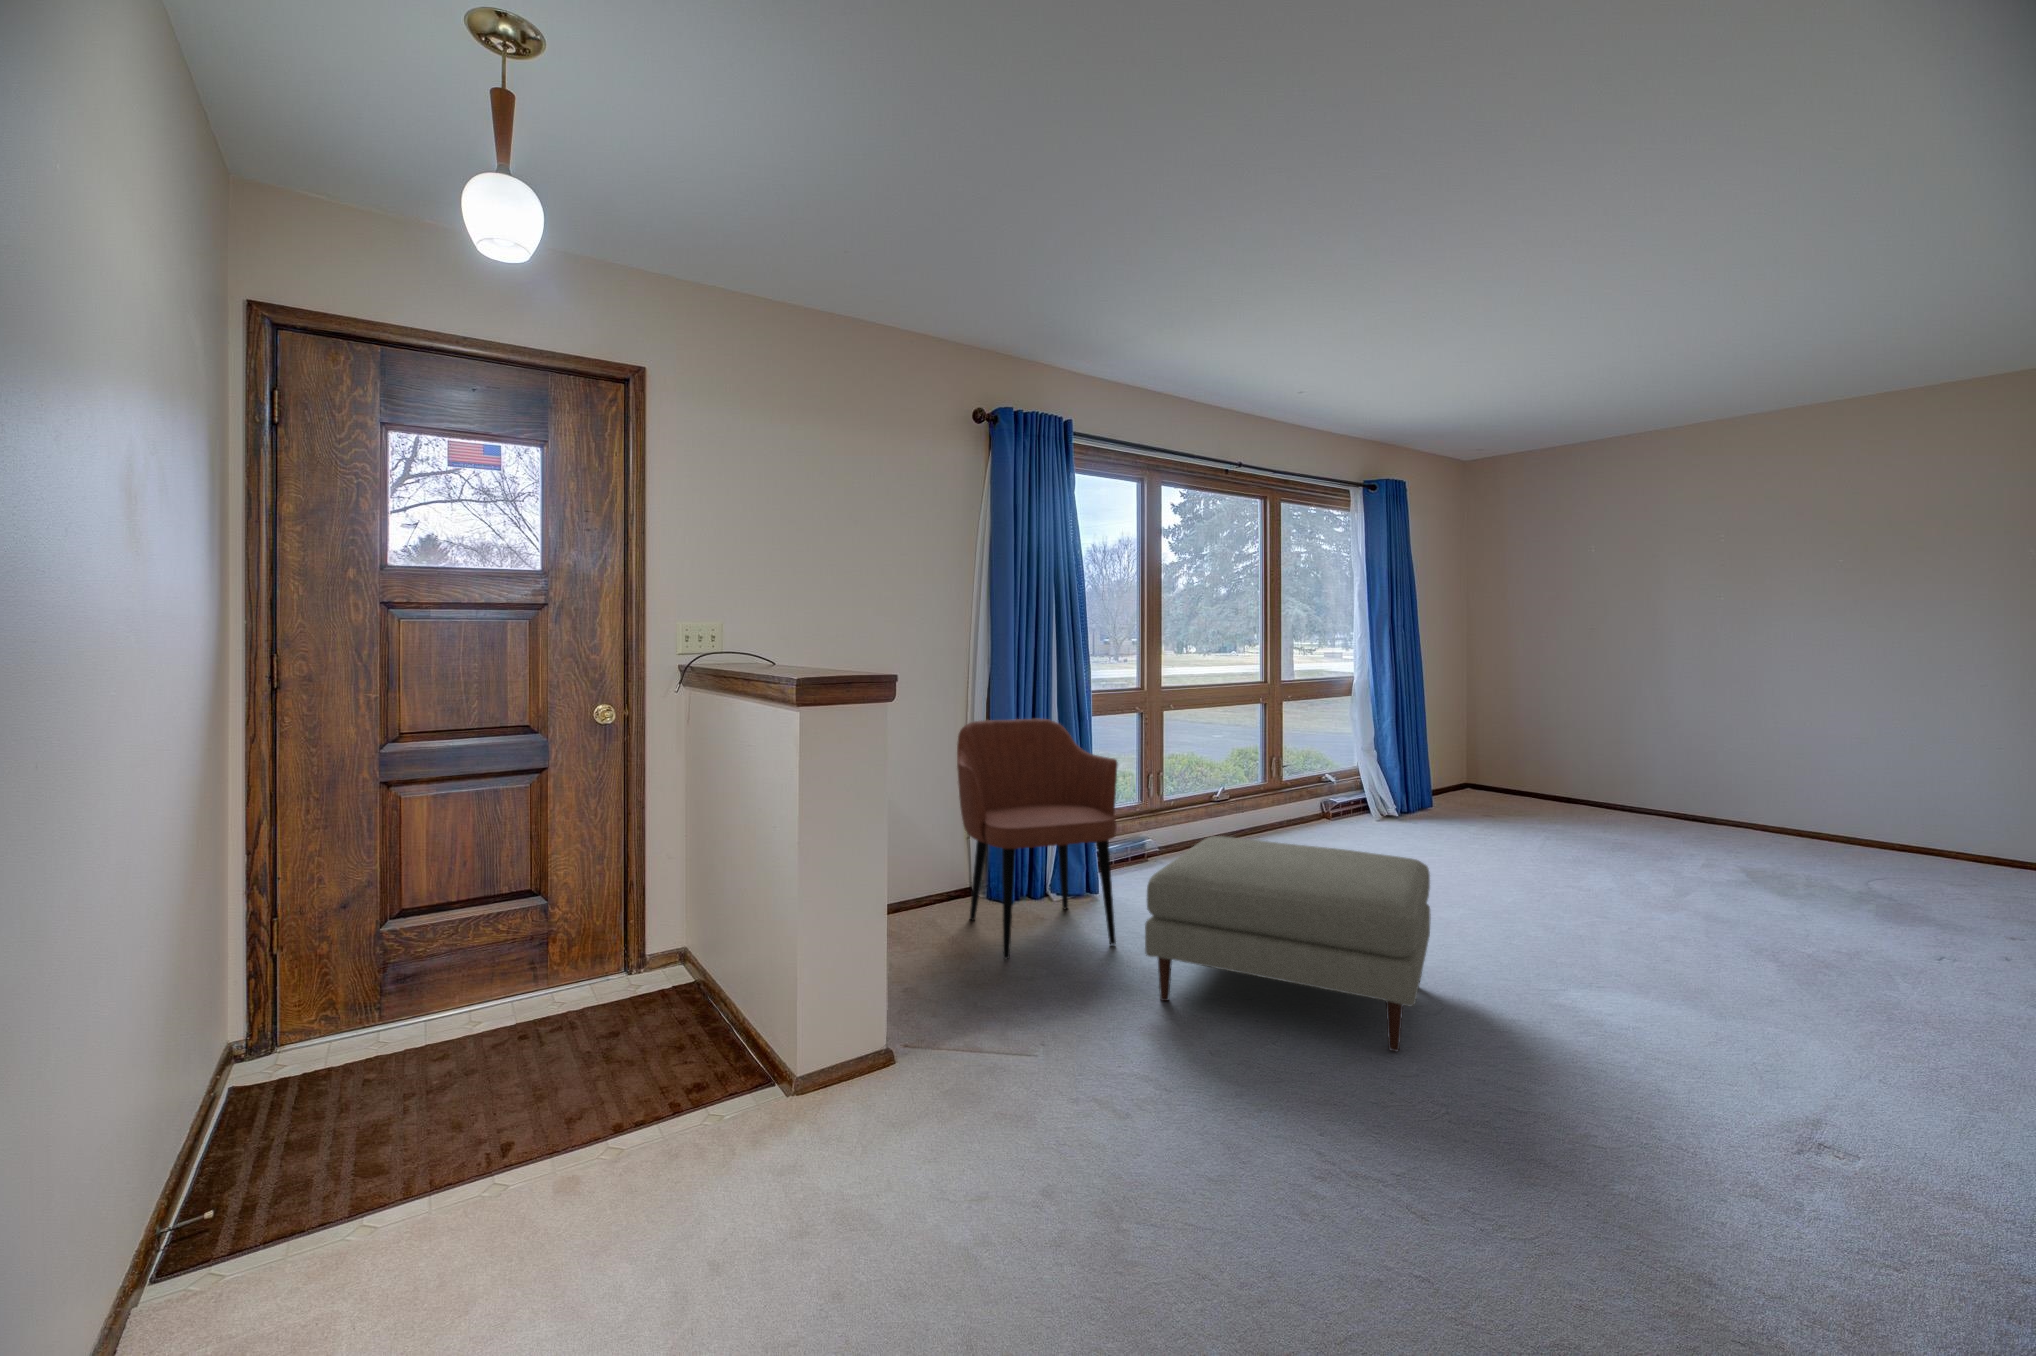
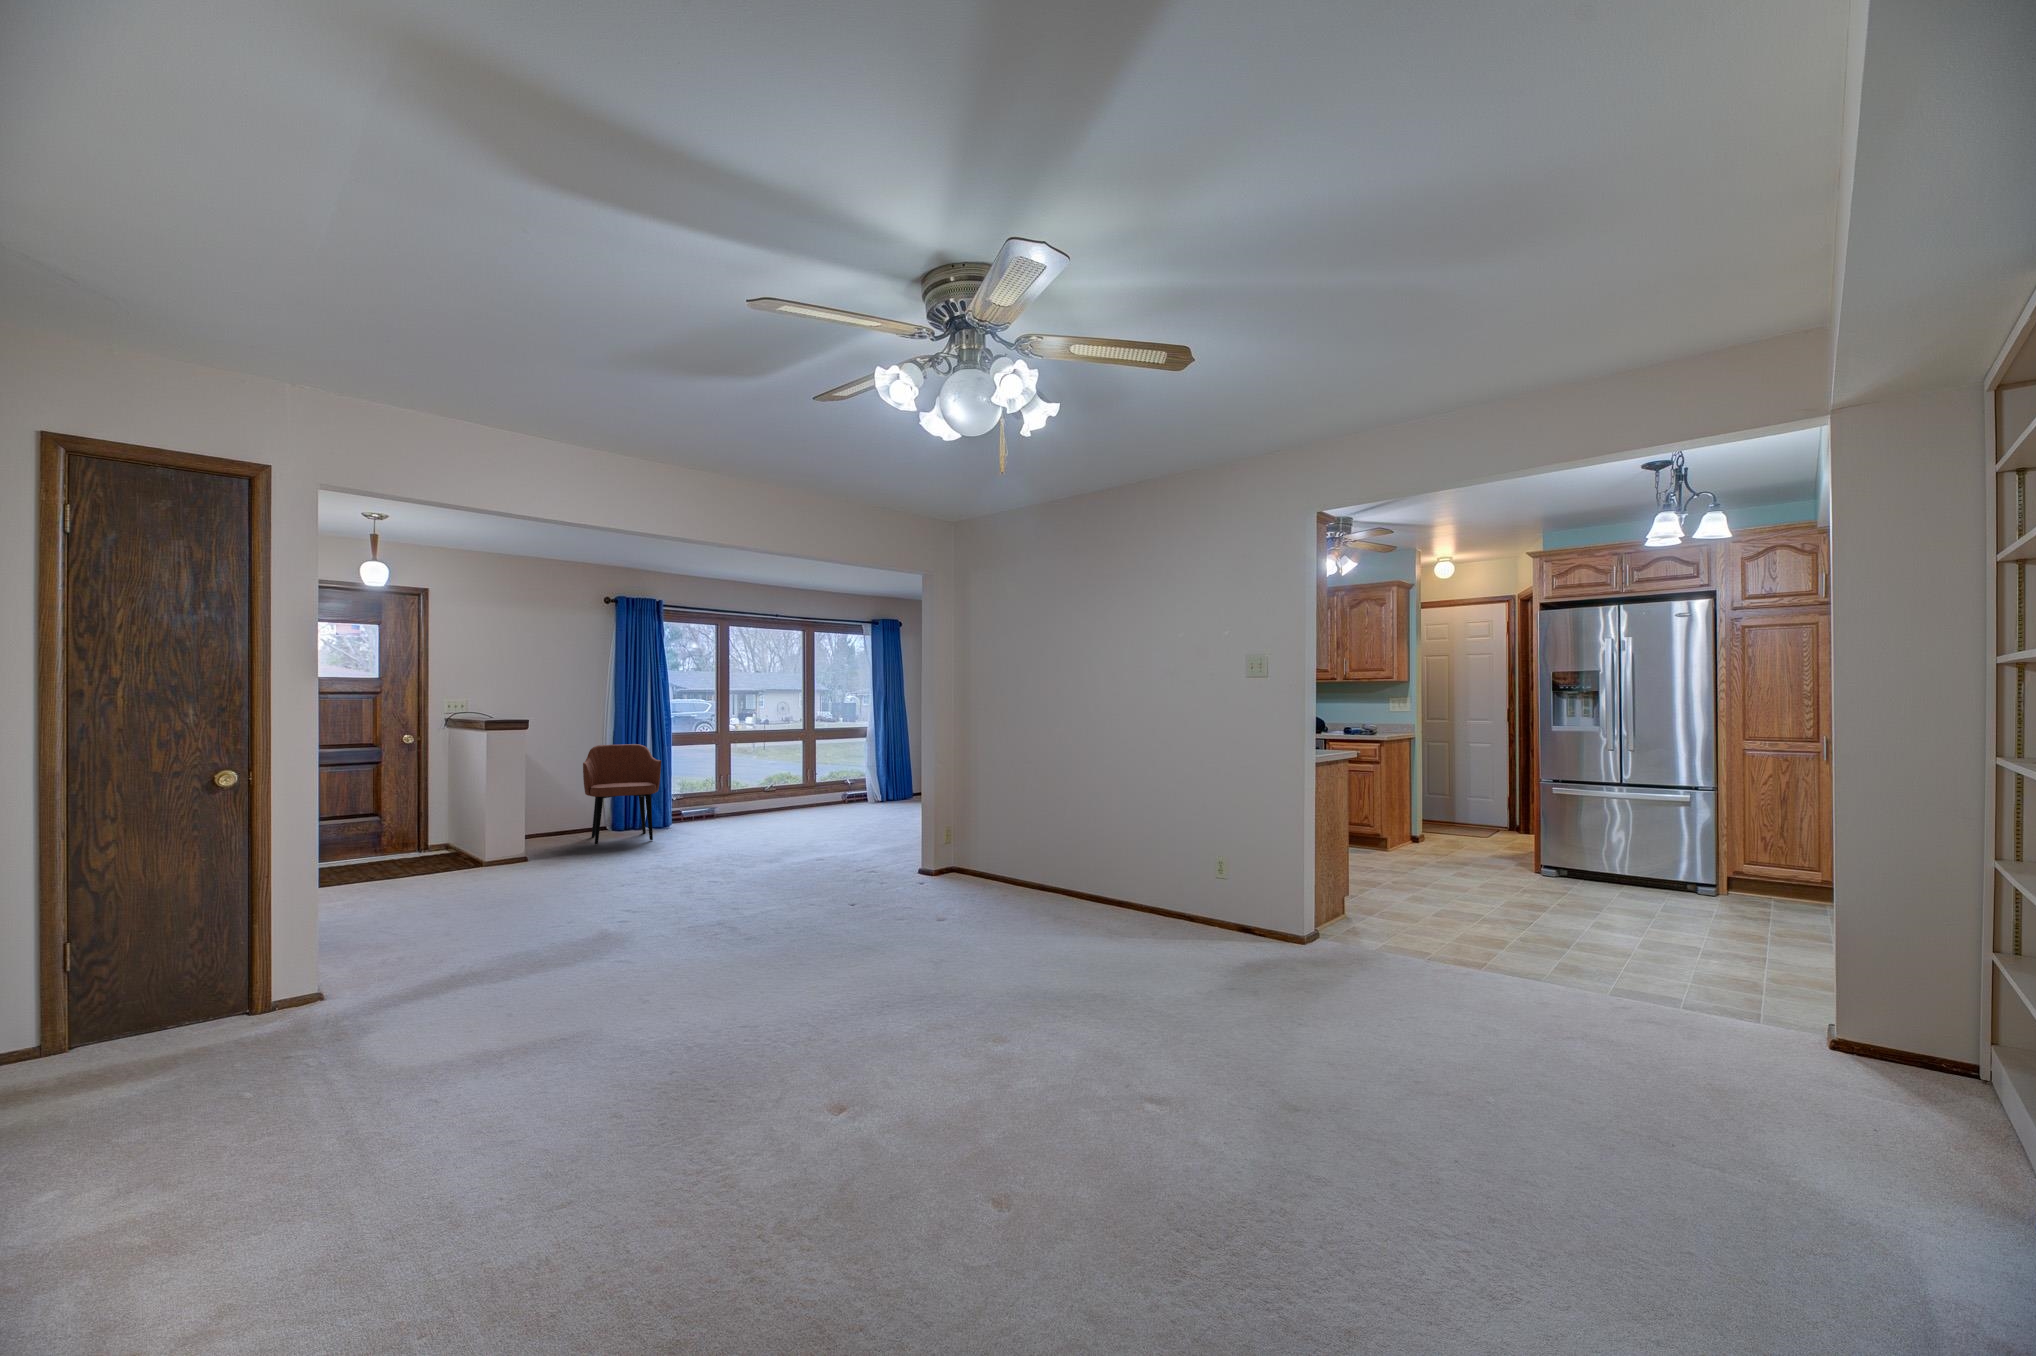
ottoman: present [1145,836,1431,1052] -> none [643,791,772,855]

